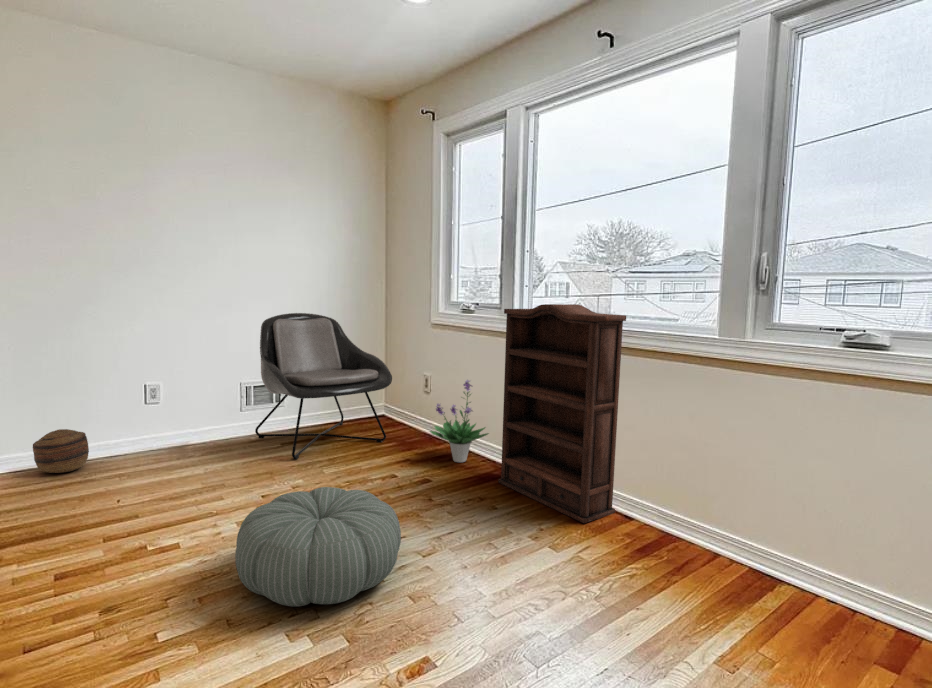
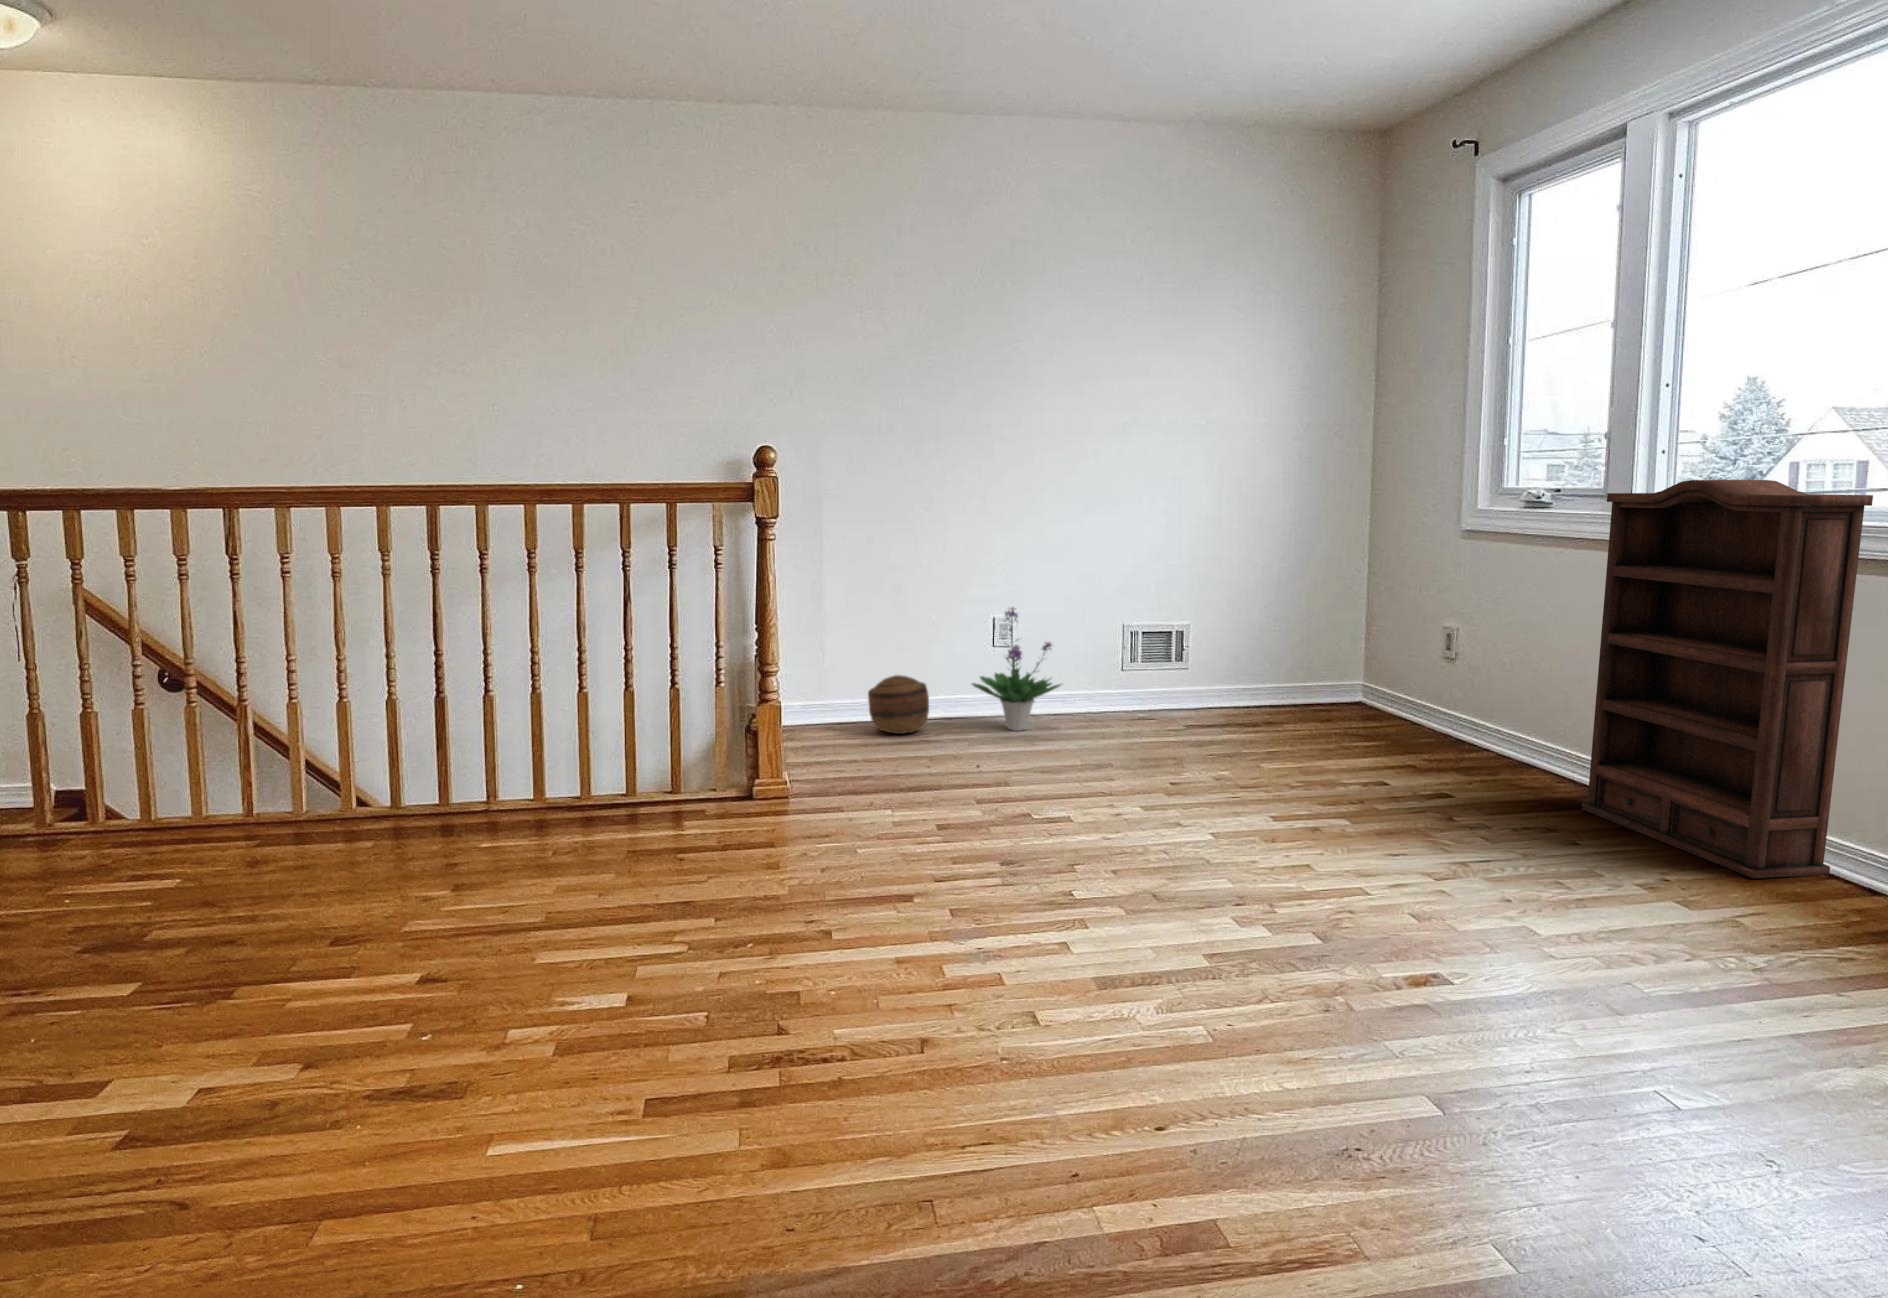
lounge chair: present [255,313,392,459] -> none [1144,517,1380,748]
potted plant: present [430,380,489,462] -> present [972,607,1061,731]
pouf: present [235,487,401,607] -> none [1159,758,1399,899]

